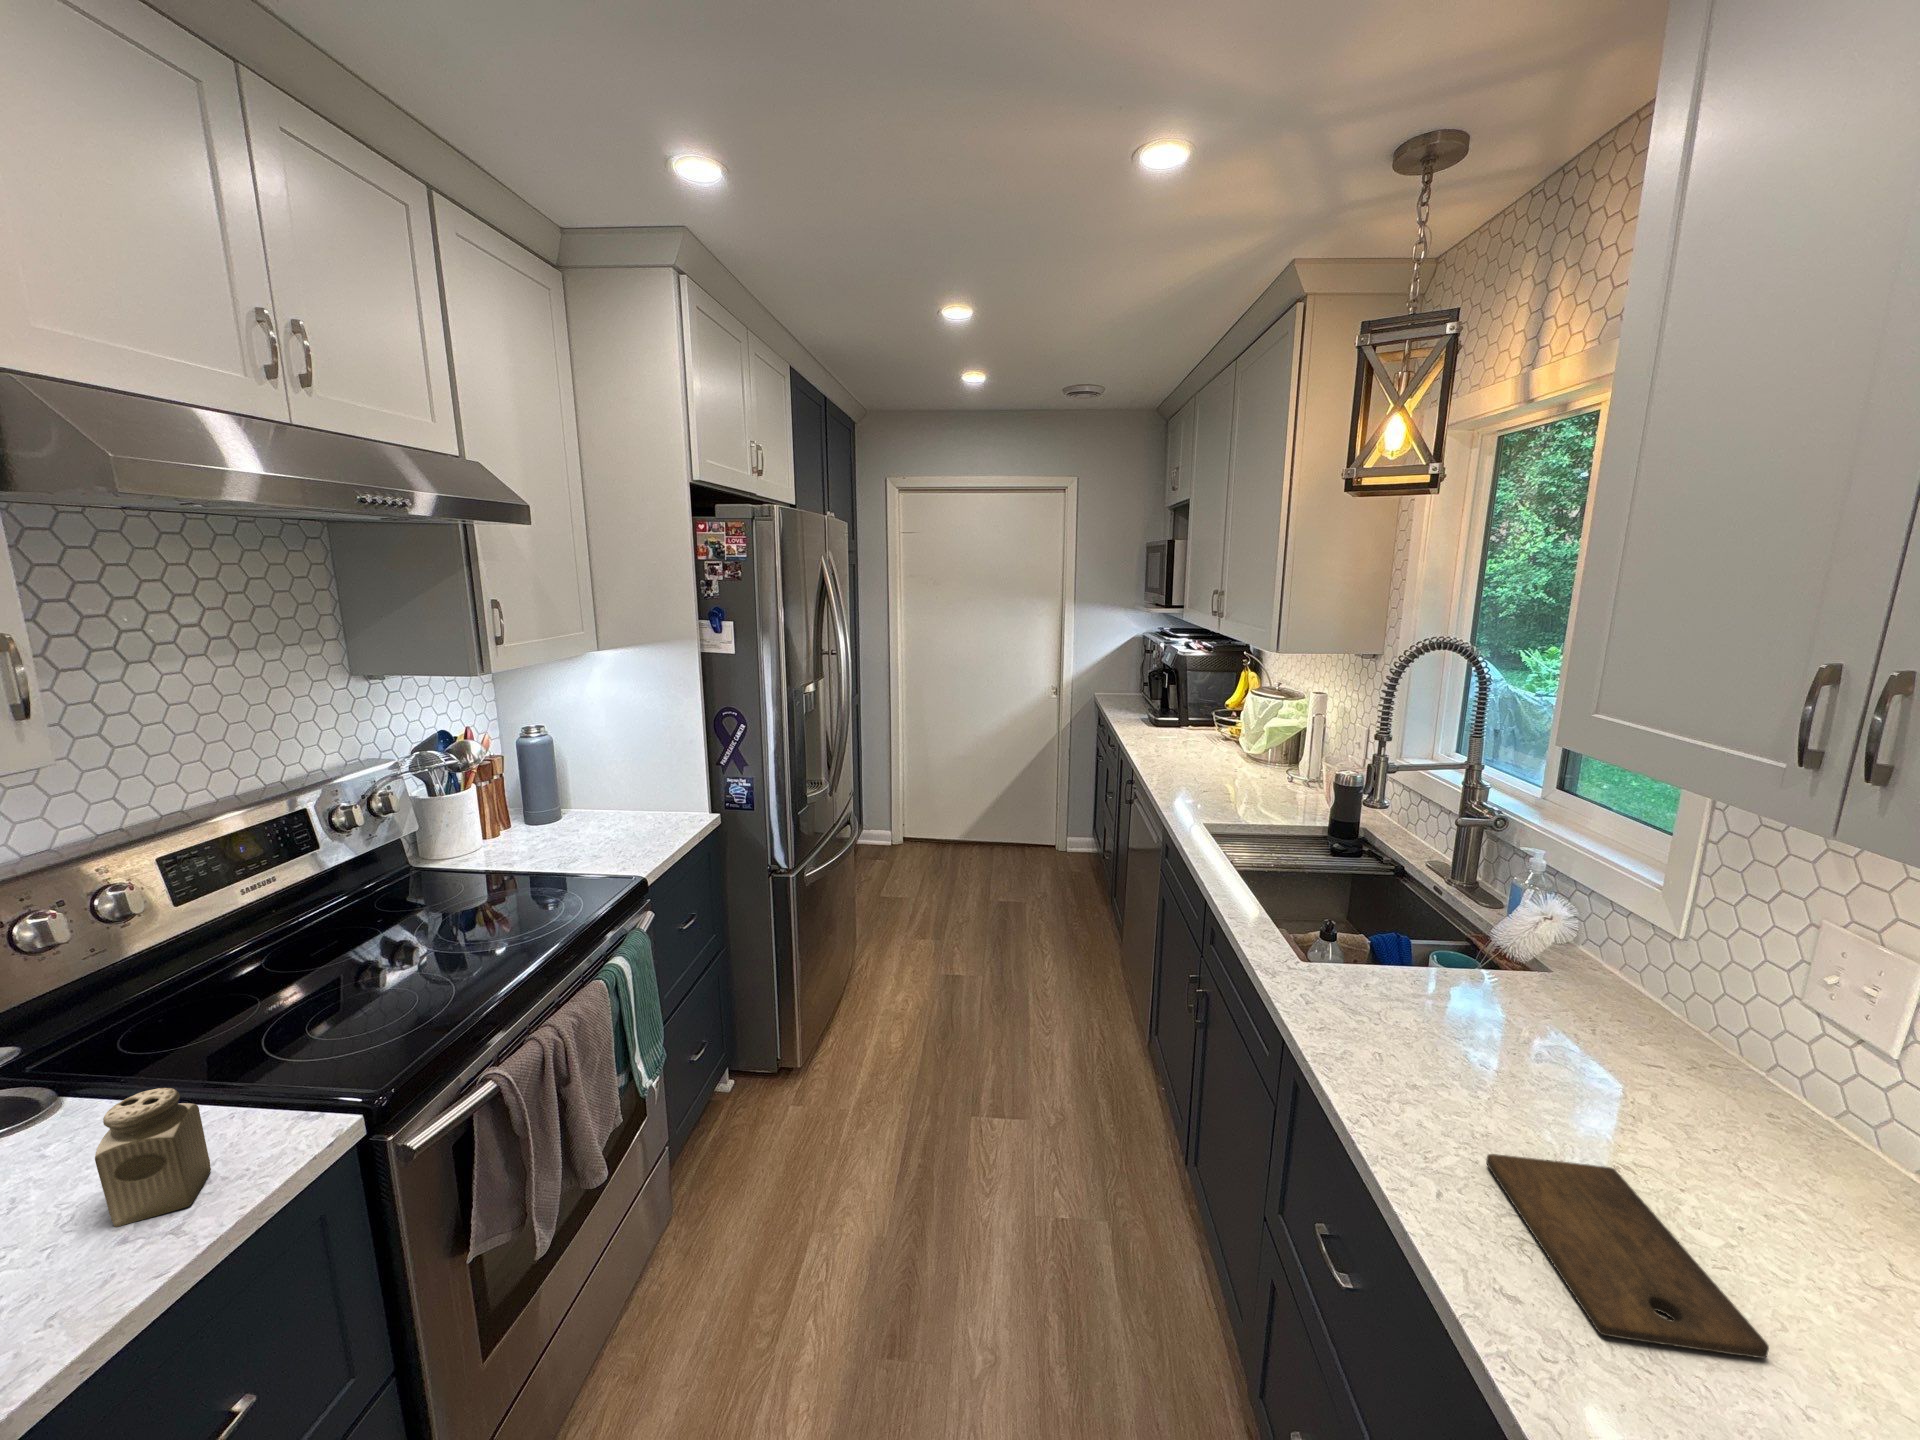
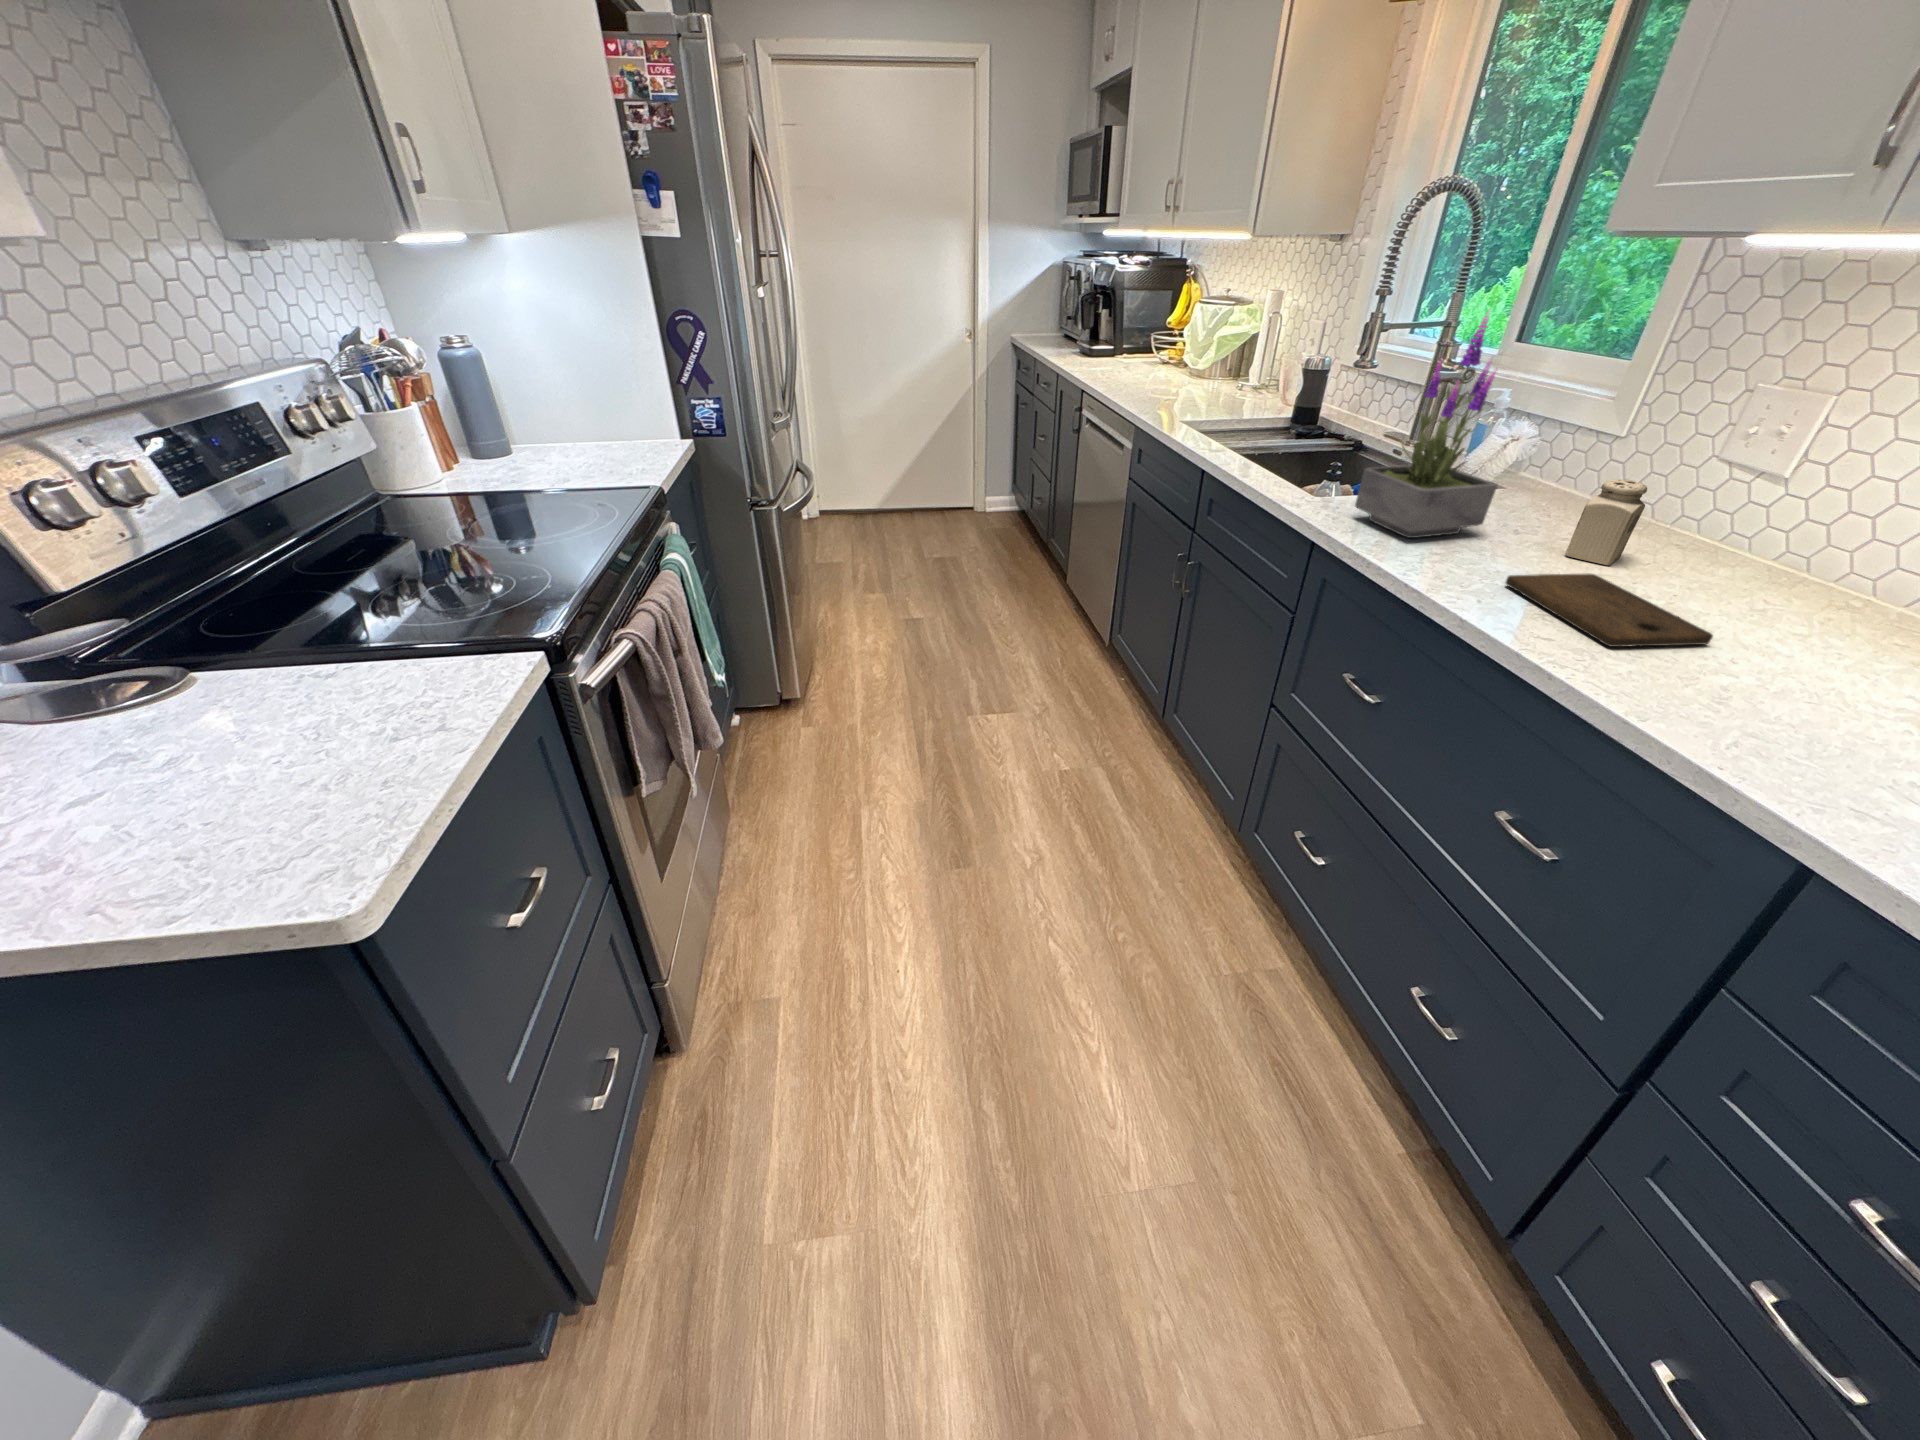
potted plant: none [1333,809,1494,1052] -> present [1355,315,1497,538]
salt shaker: present [95,1088,211,1227] -> present [1566,479,1647,565]

